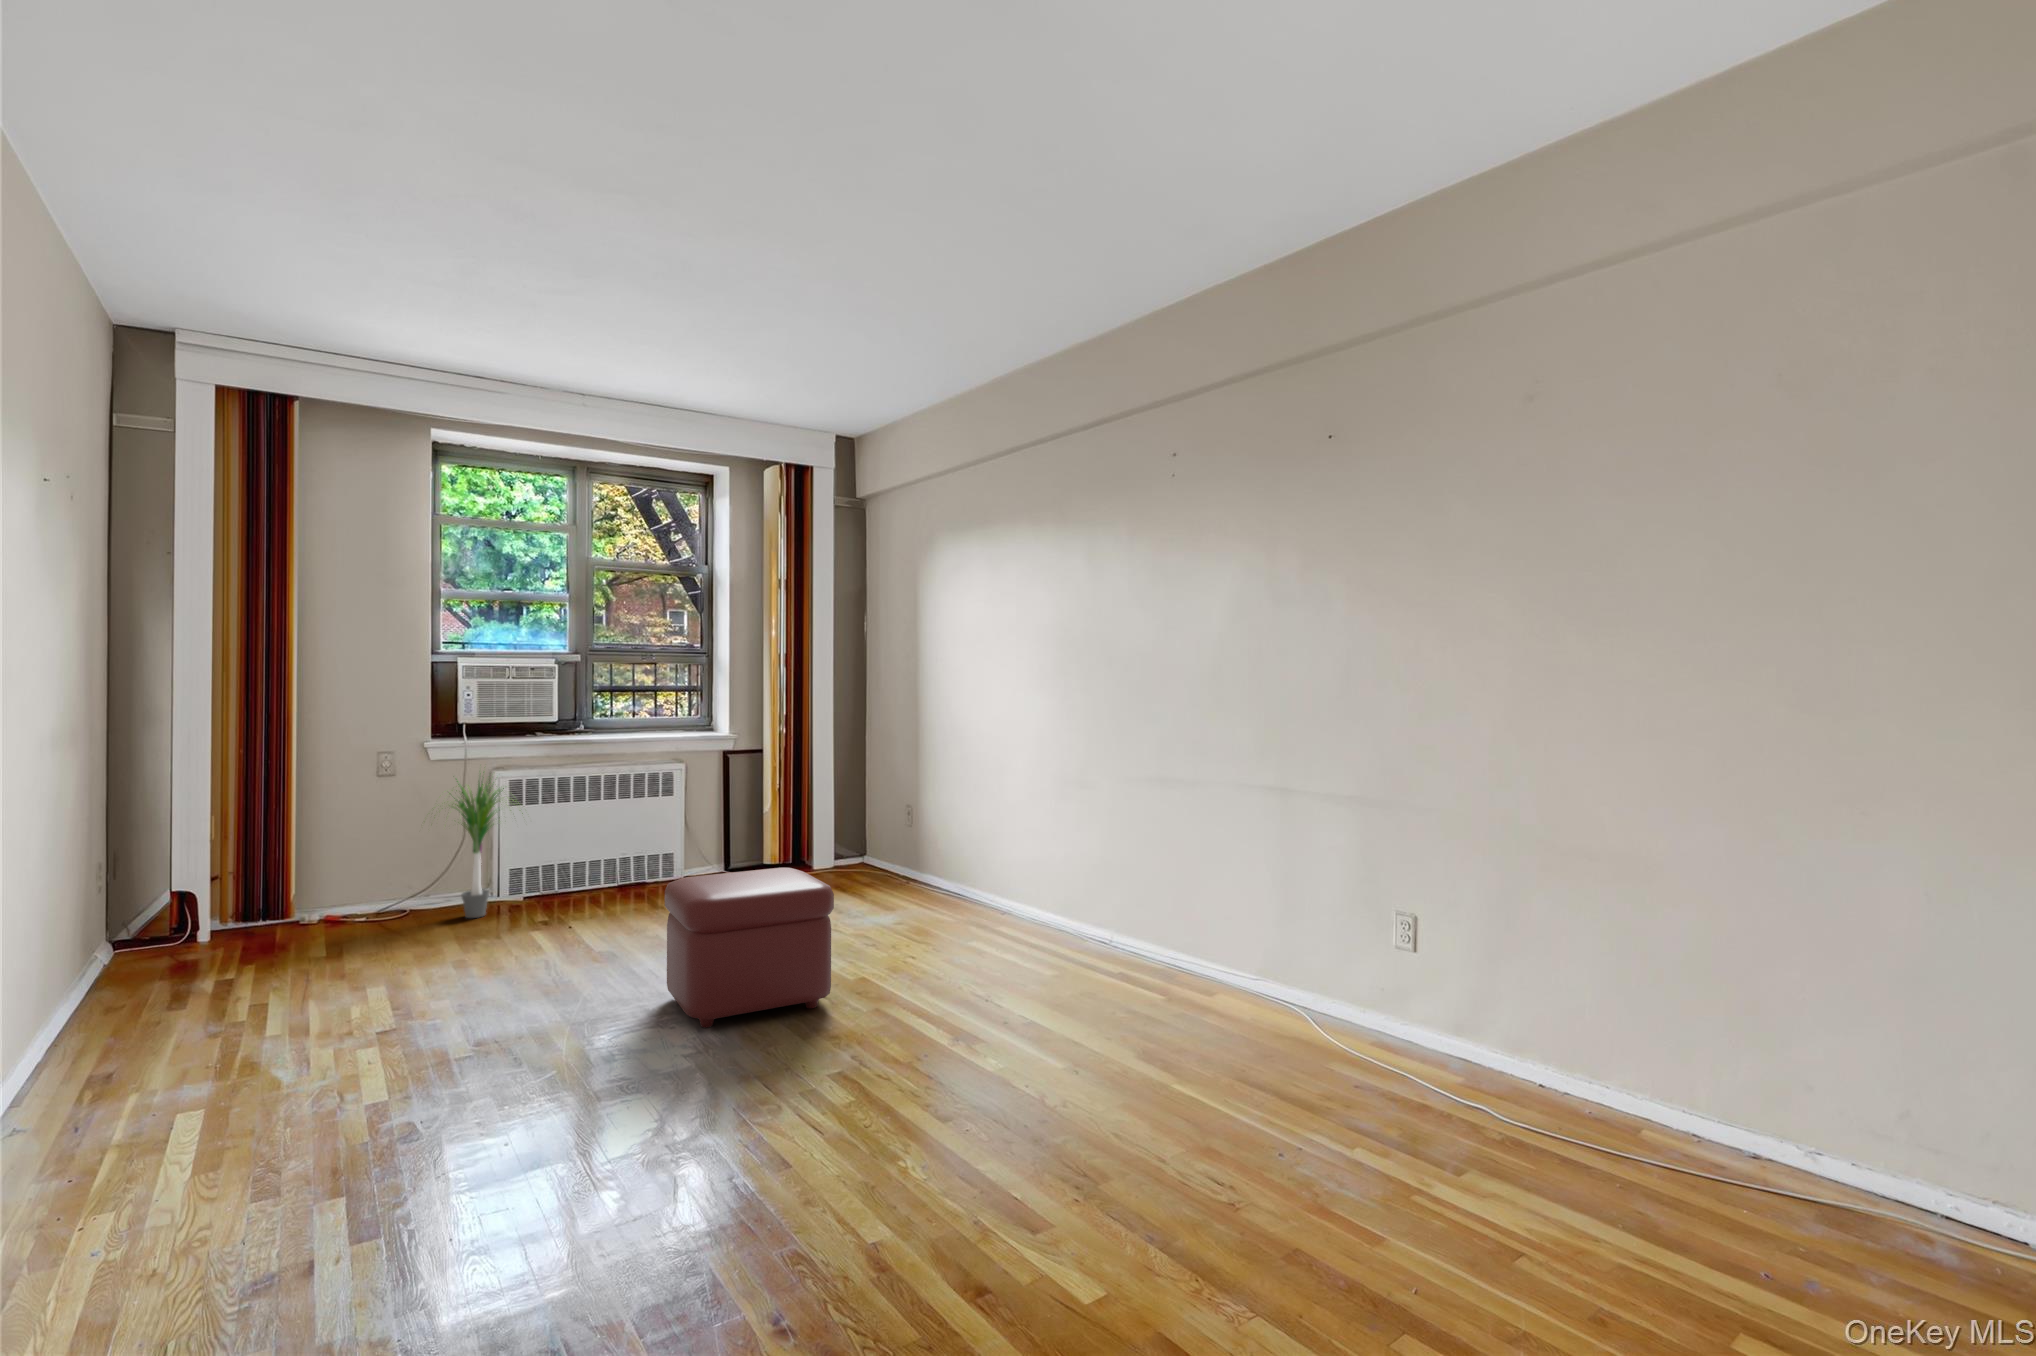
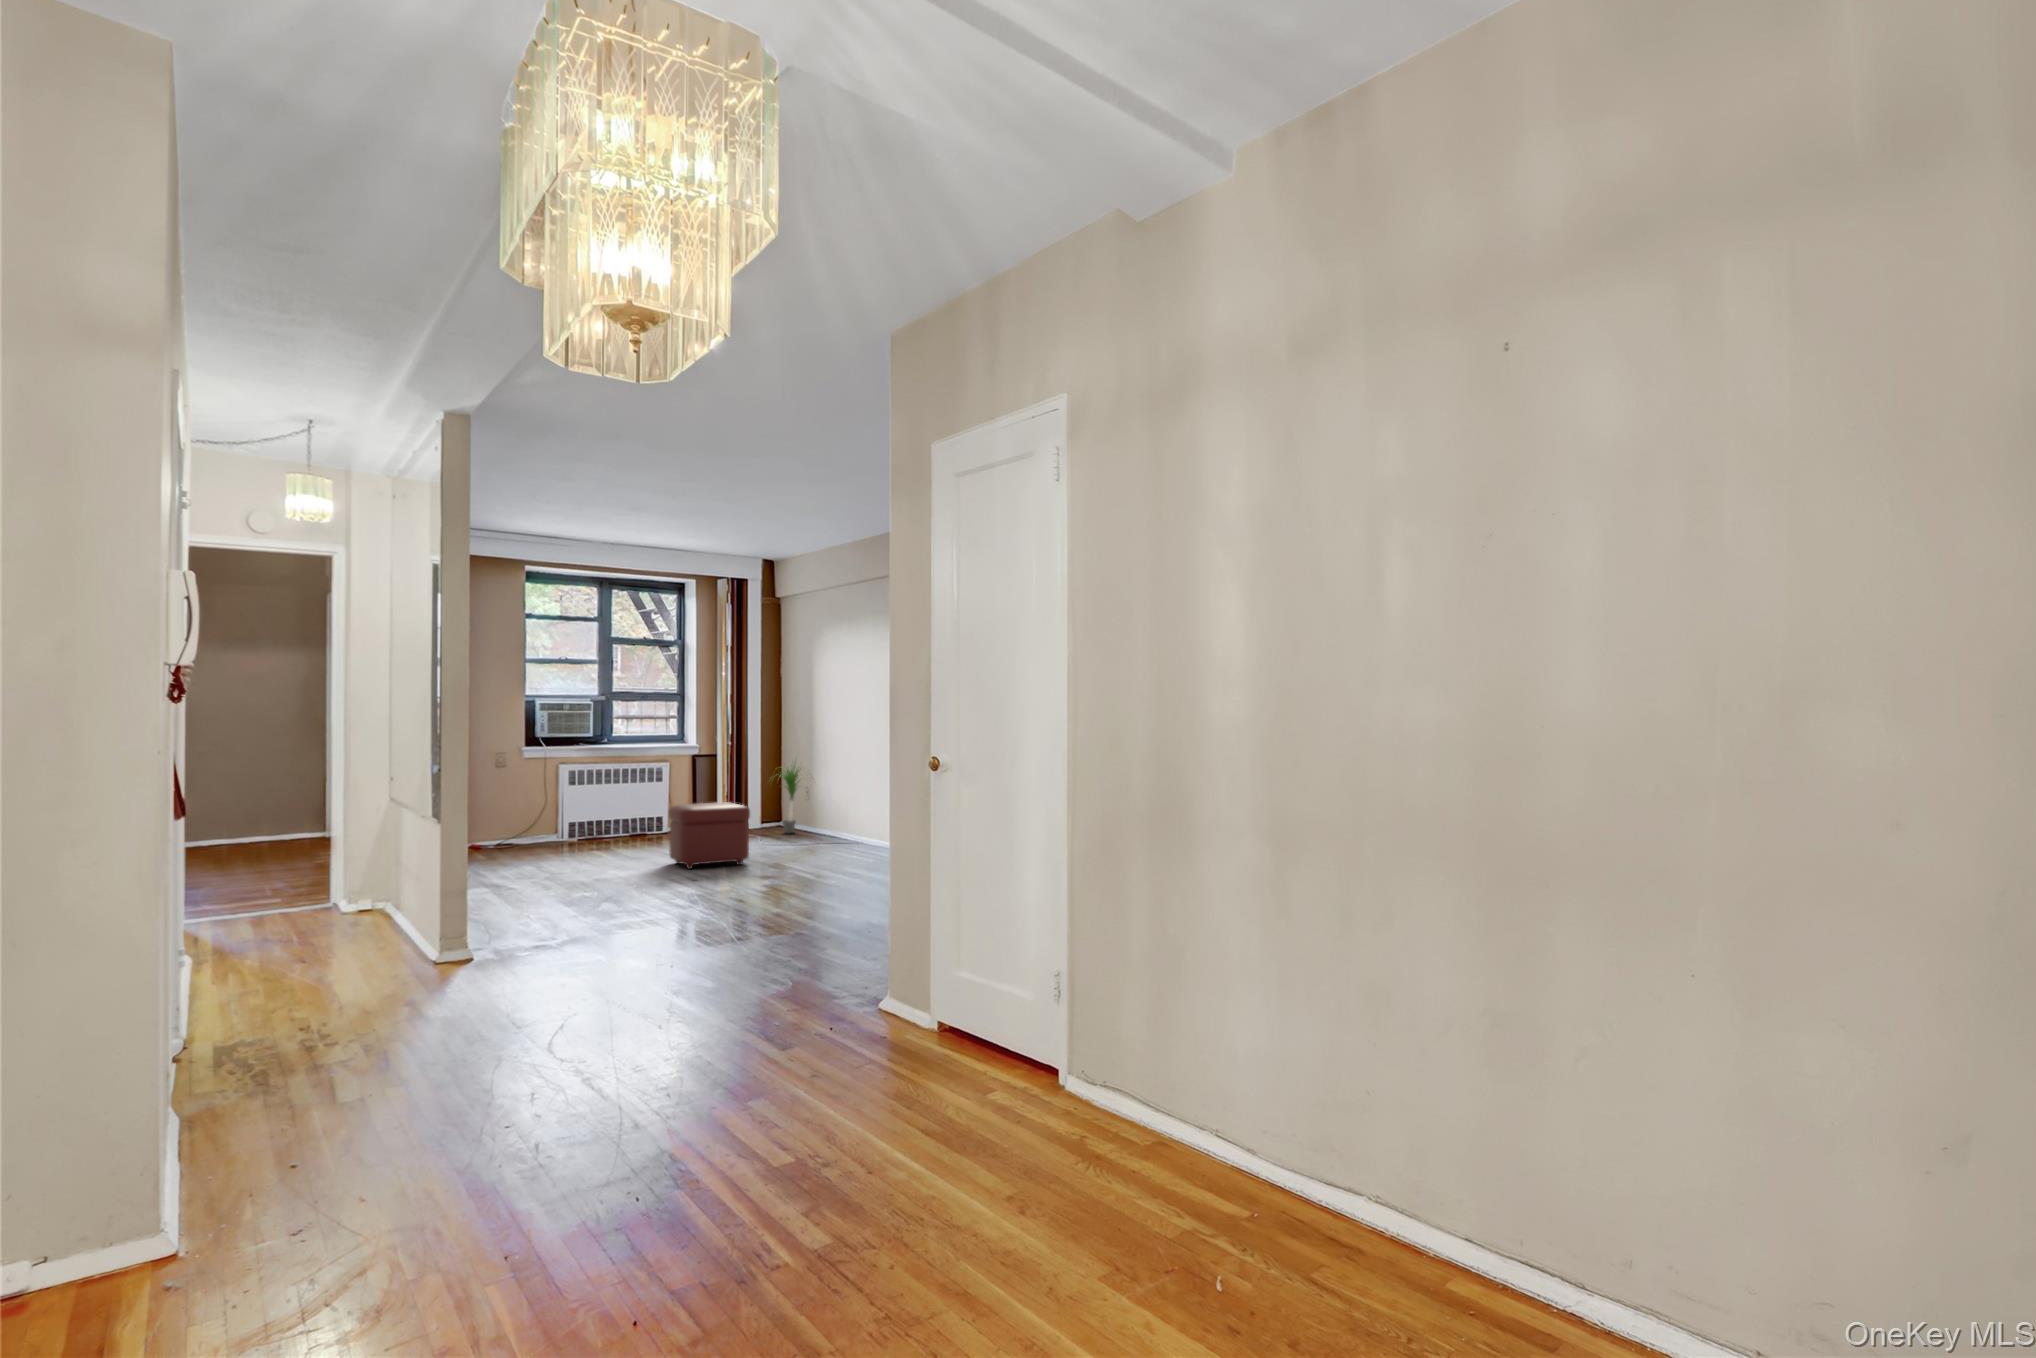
potted plant: present [434,779,523,918] -> present [779,762,799,833]

